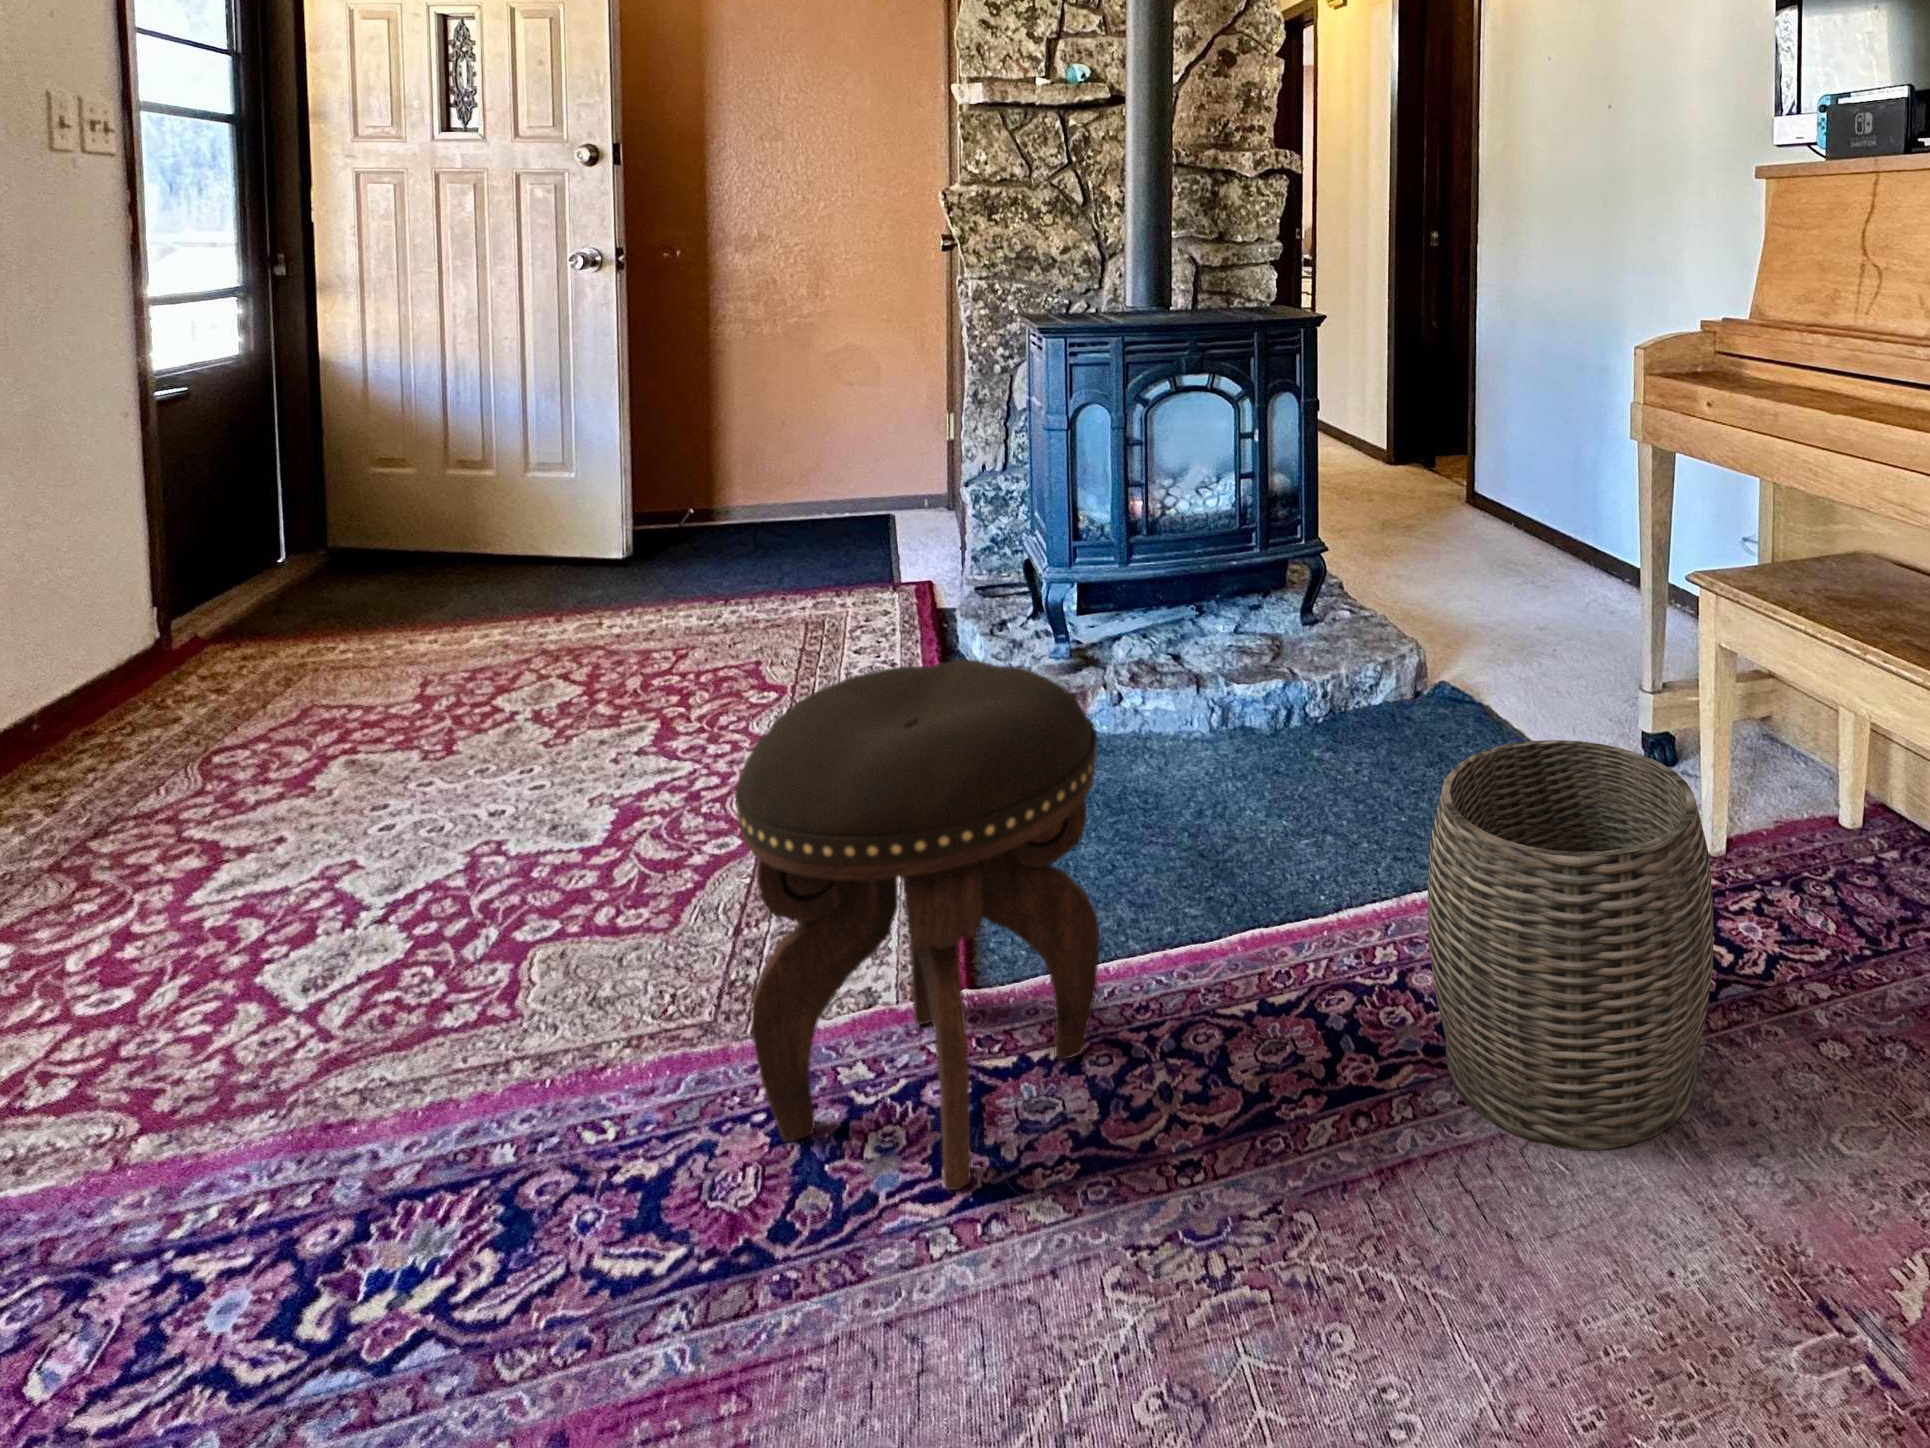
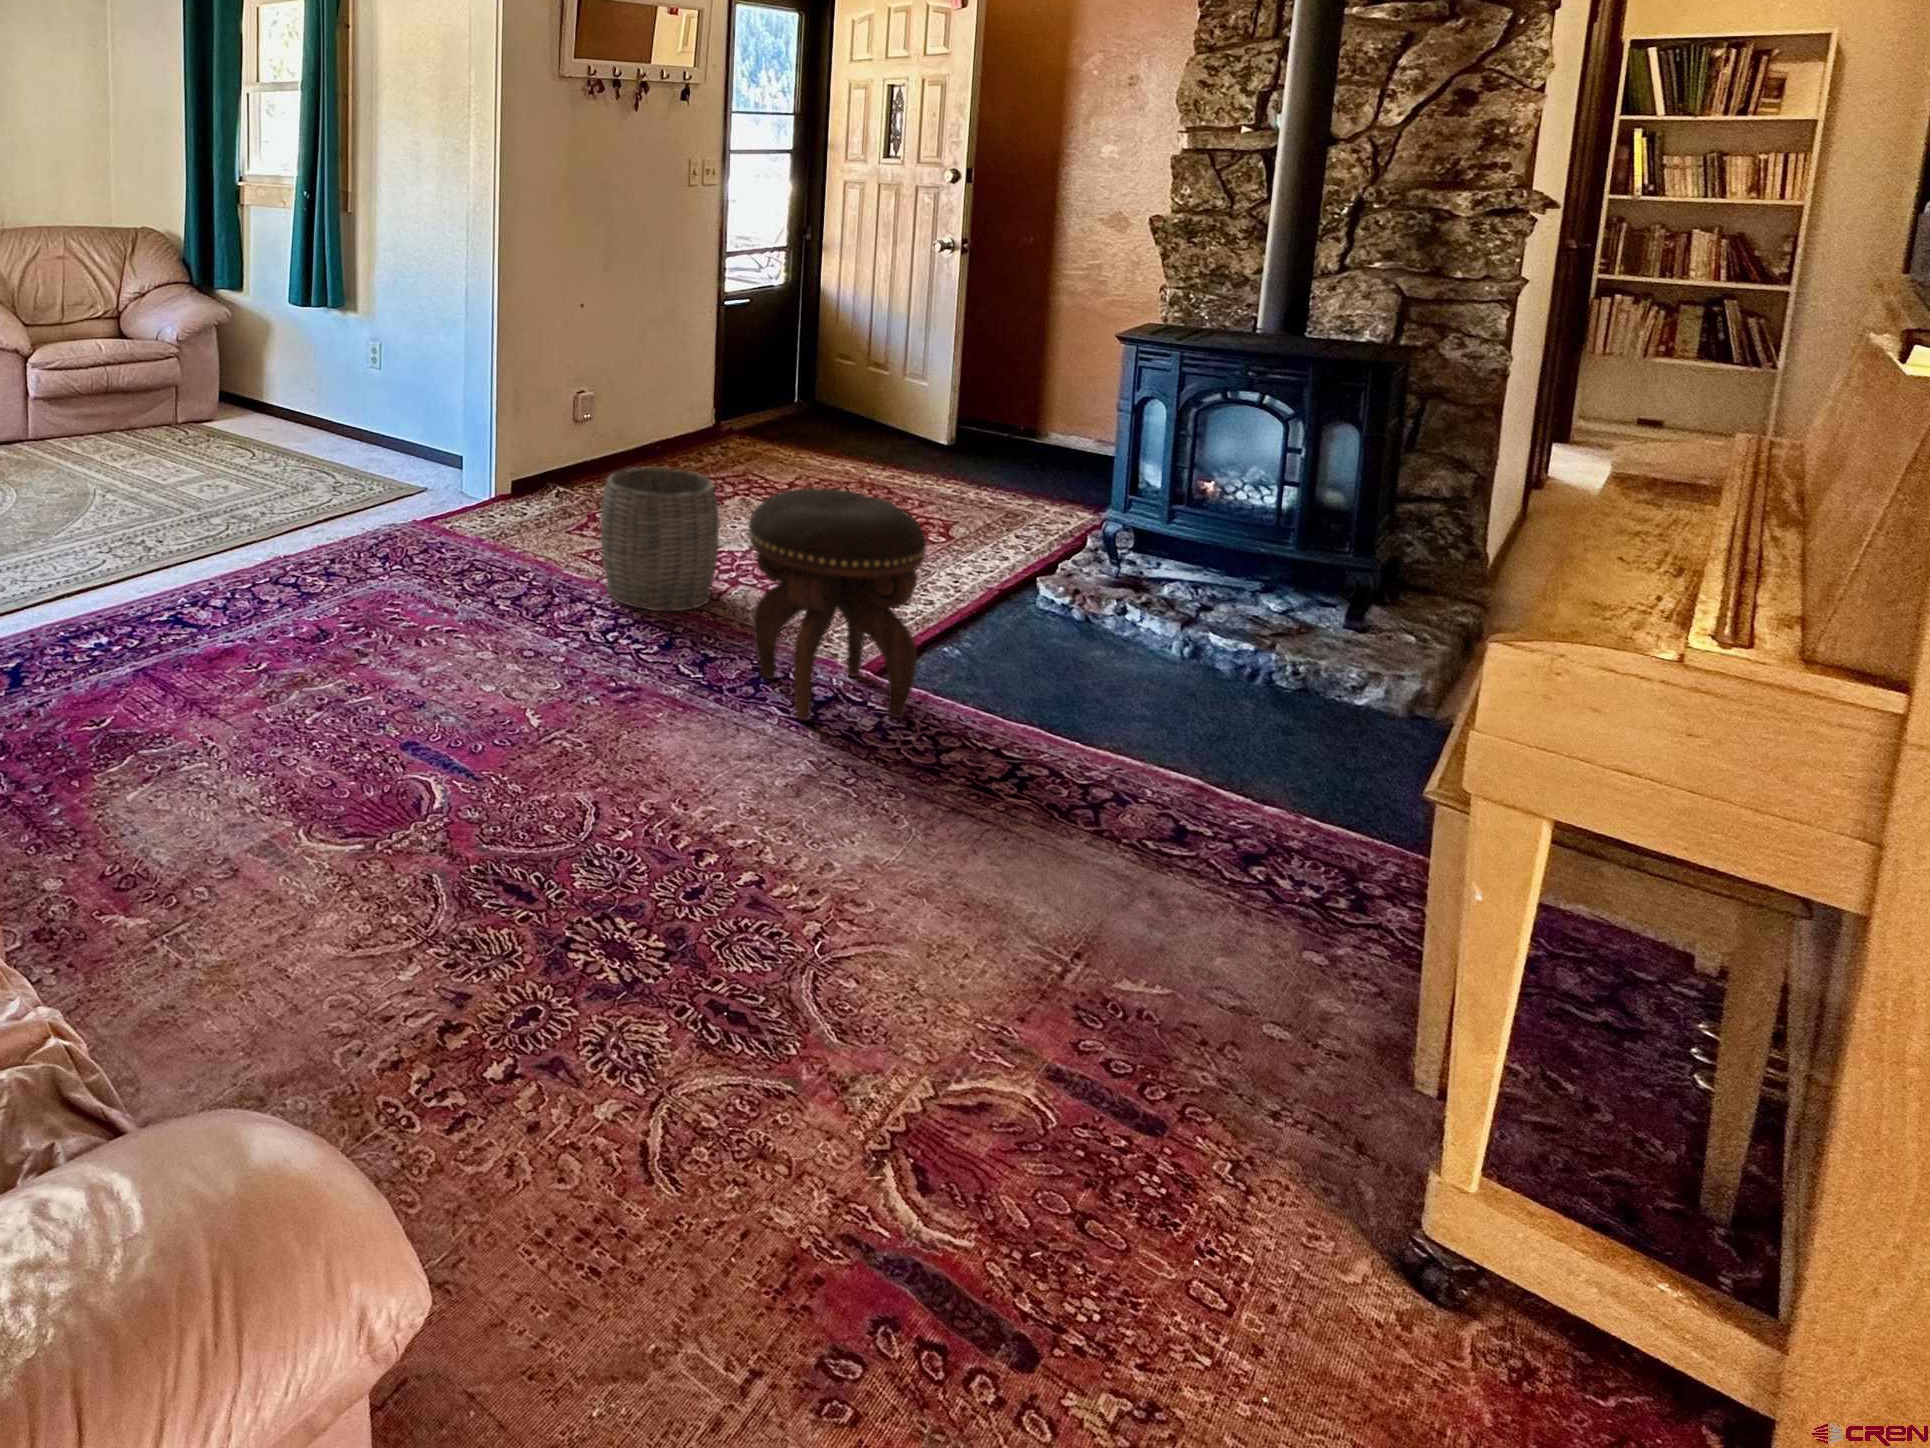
woven basket: present [1428,740,1713,1150] -> present [601,468,719,611]

